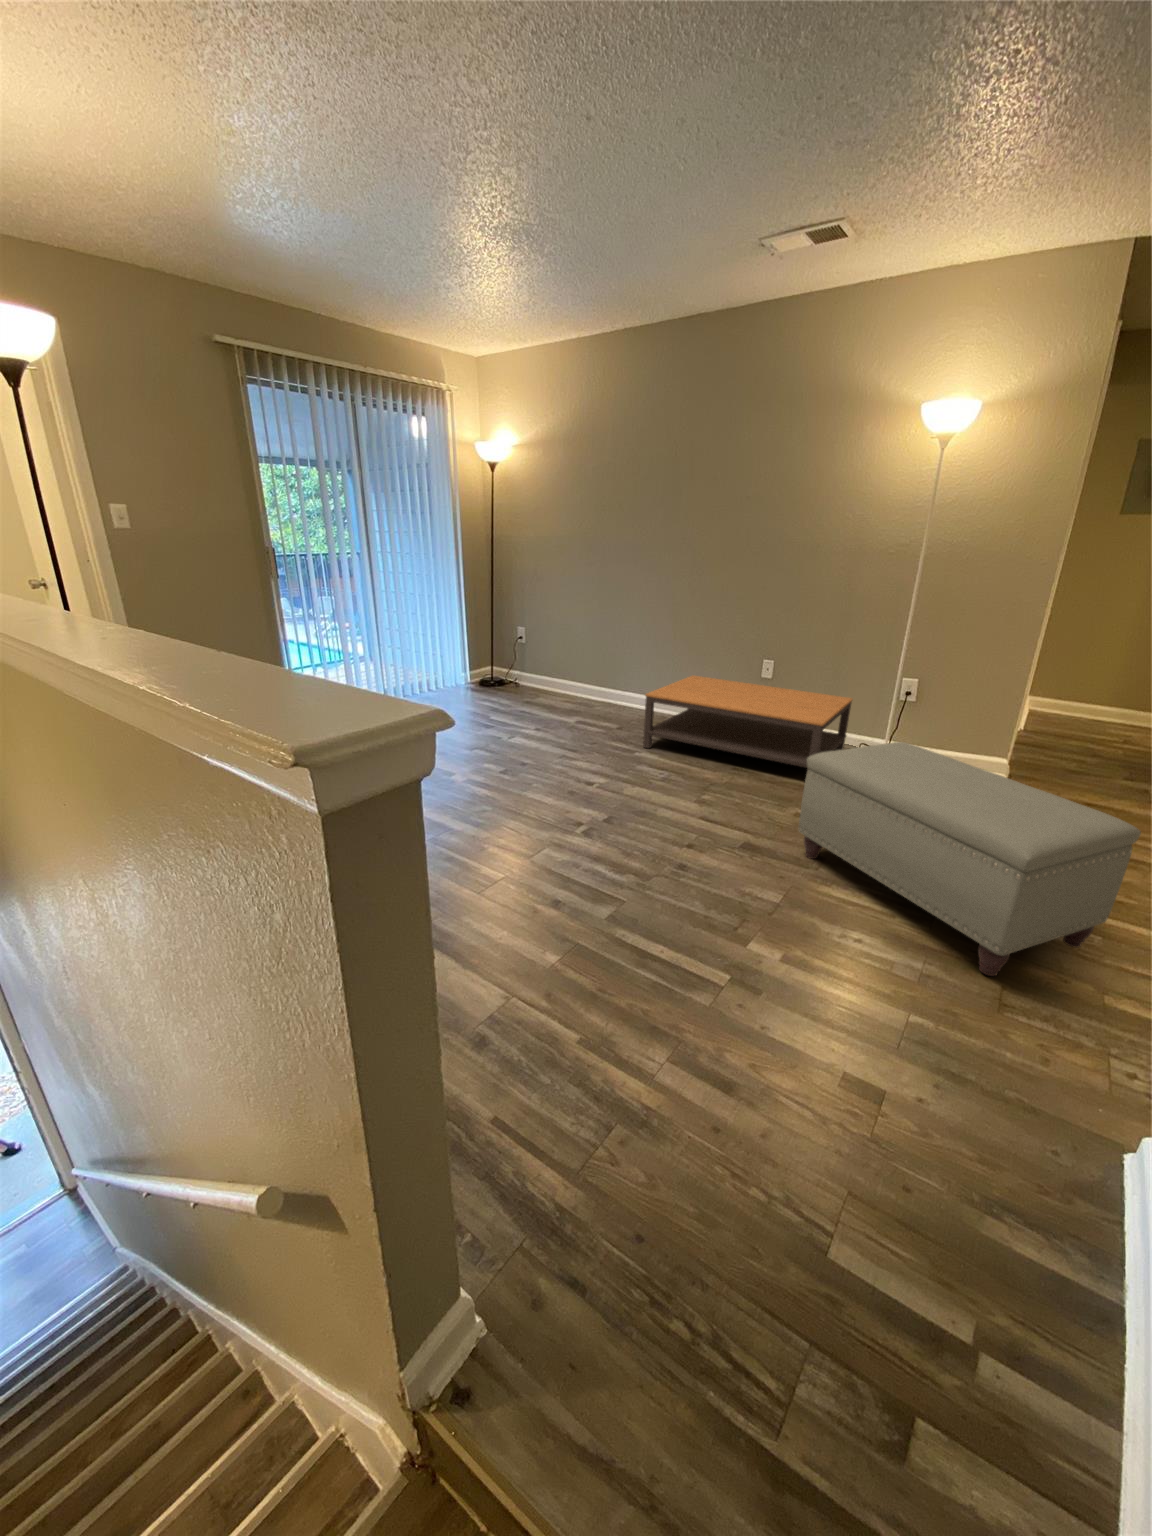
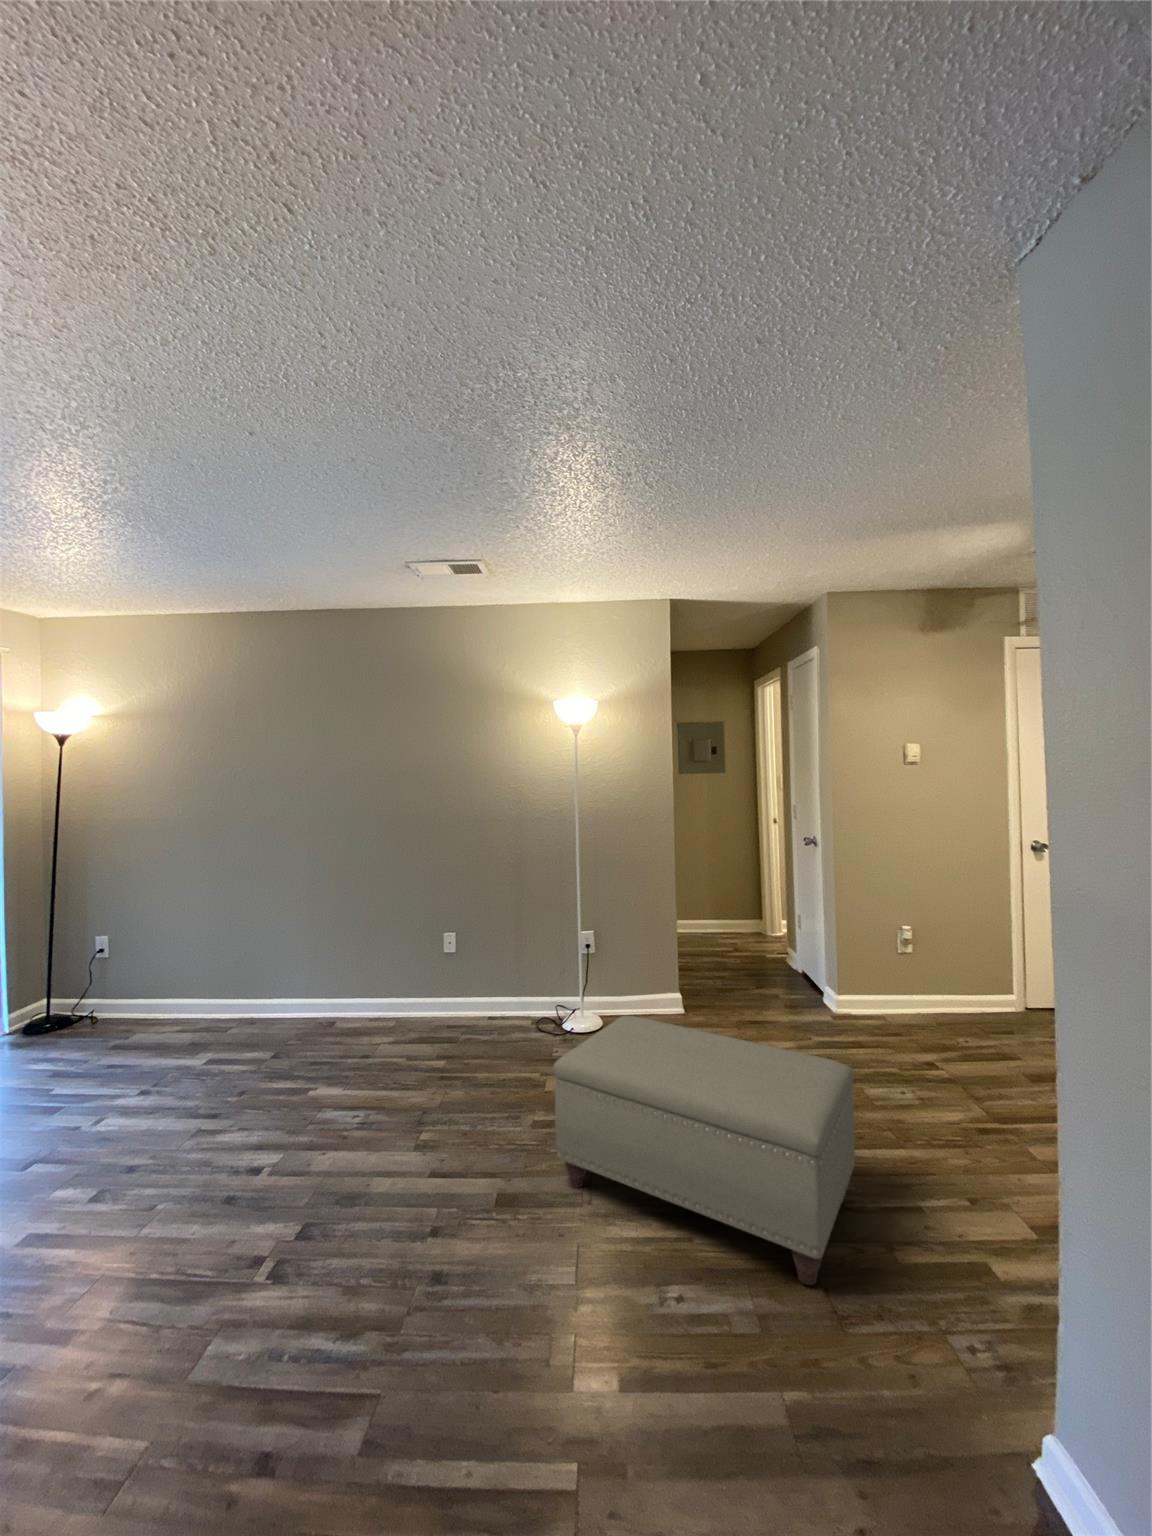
coffee table: present [643,676,853,771] -> none [314,962,540,1079]

